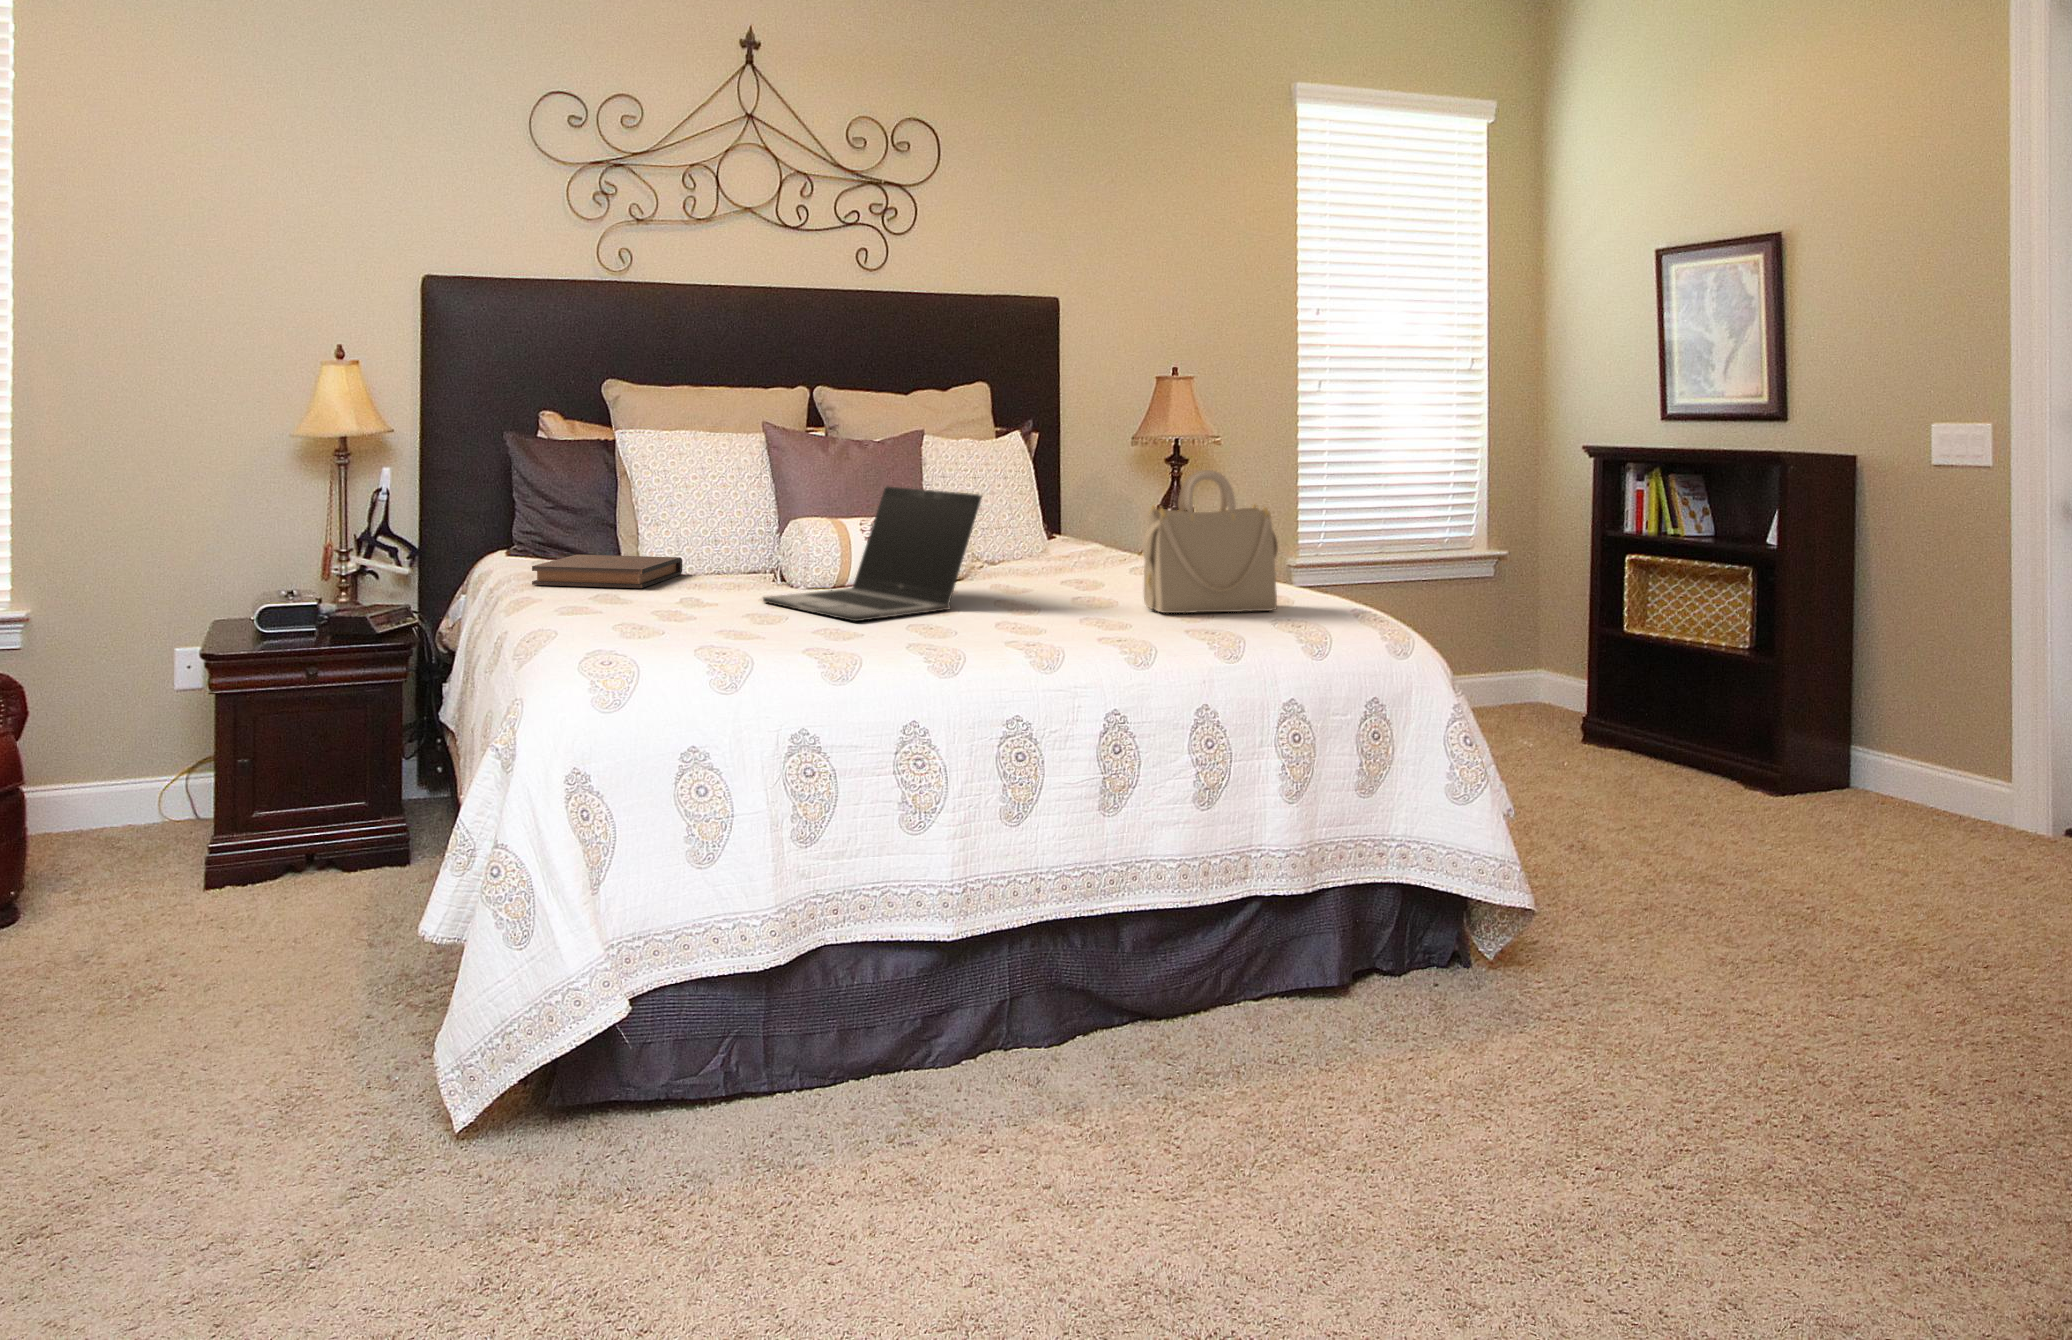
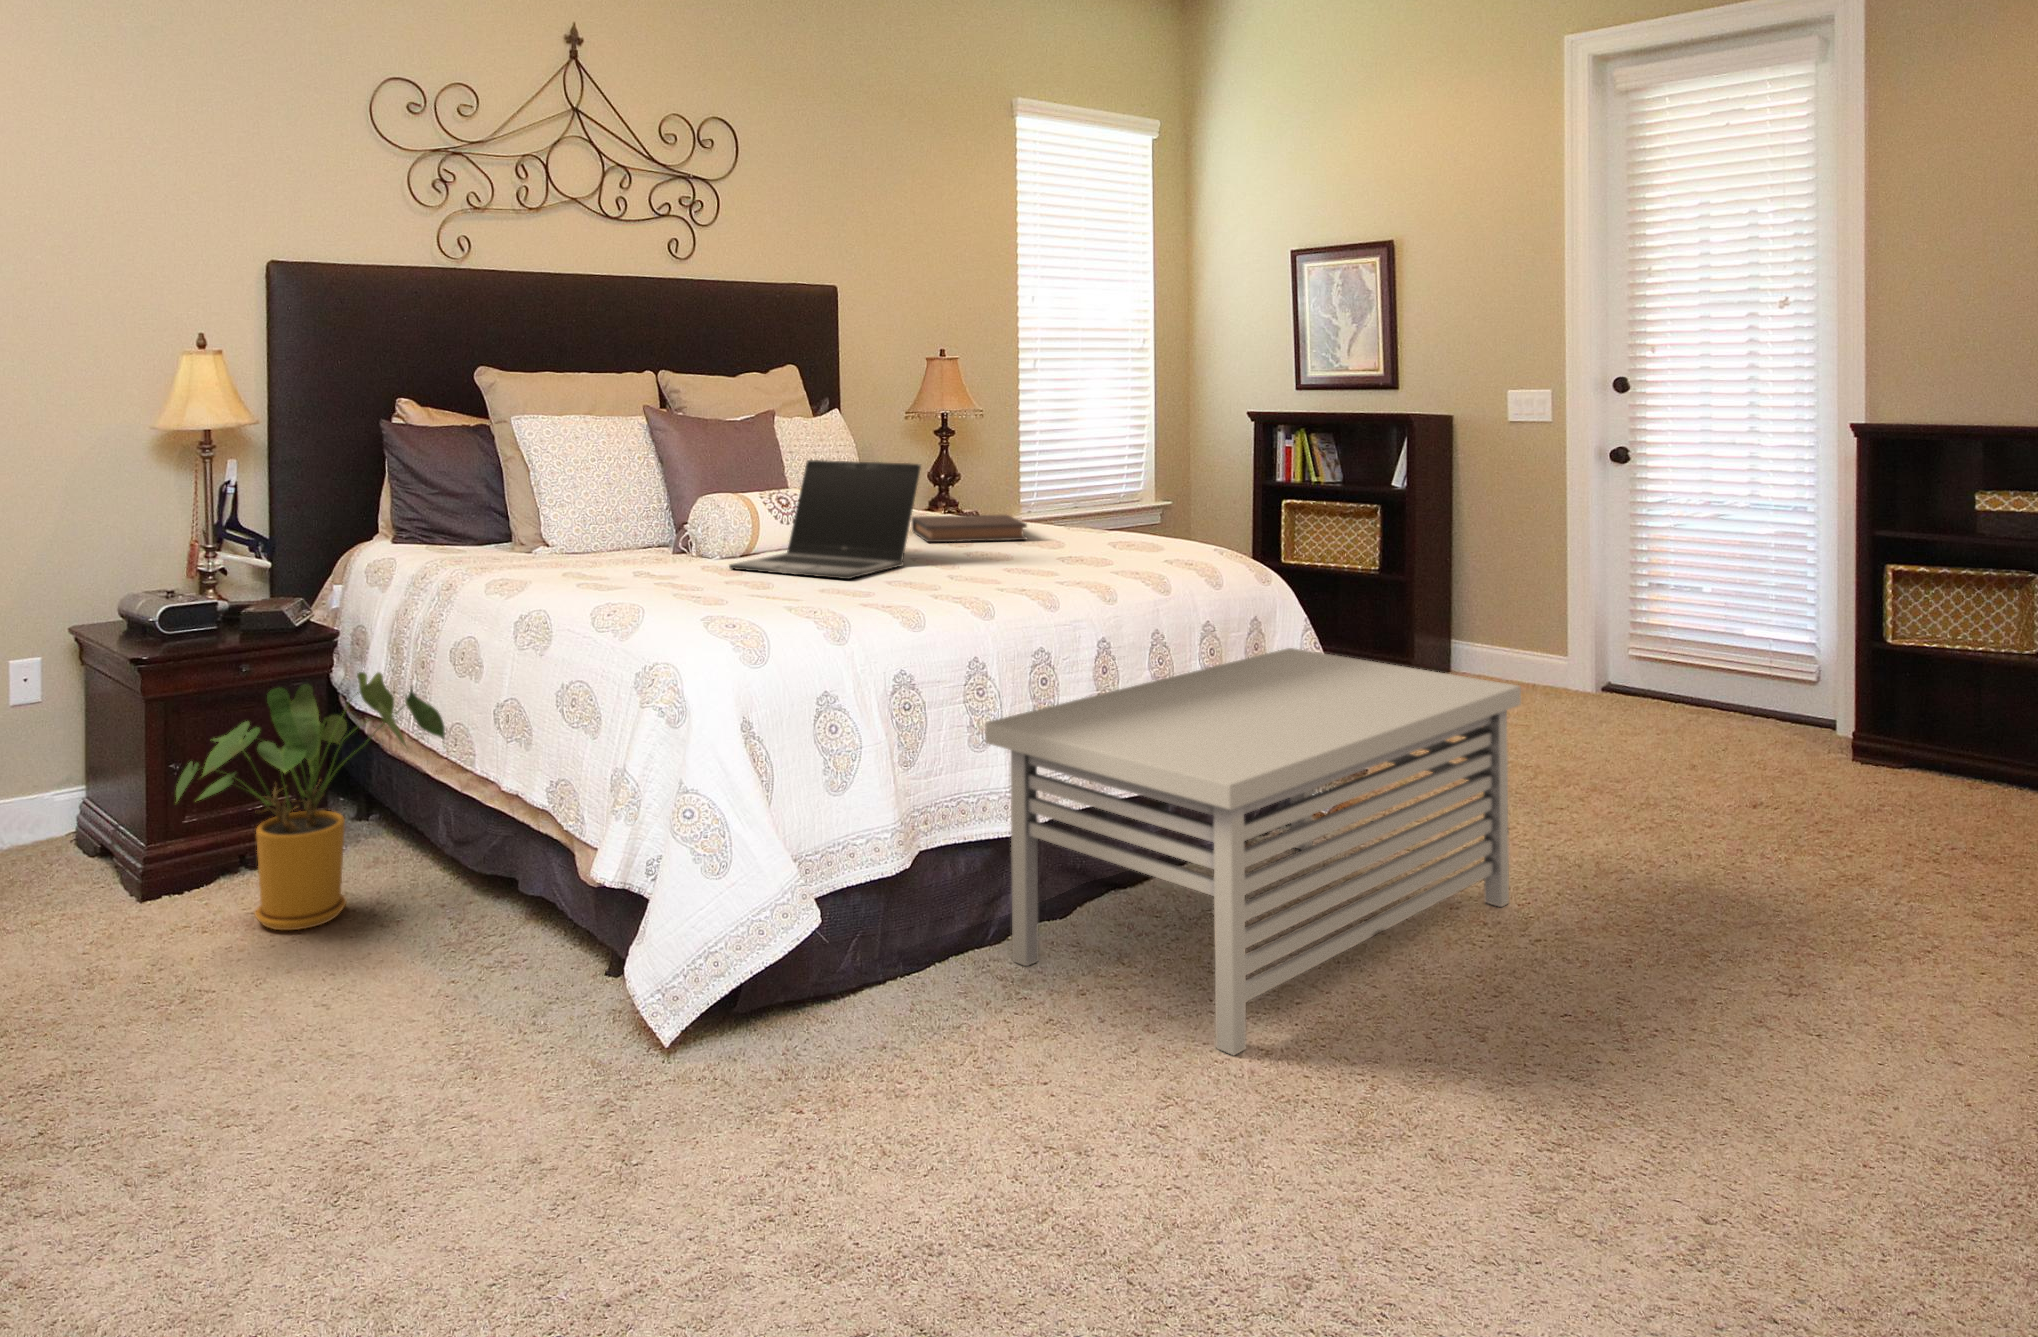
handbag: present [1142,470,1278,613] -> none [1051,437,1159,558]
book: present [532,555,682,588] -> present [912,515,1027,542]
house plant: none [195,685,460,936] -> present [176,672,445,930]
storage bench: none [918,742,1679,1261] -> present [985,648,1521,1055]

